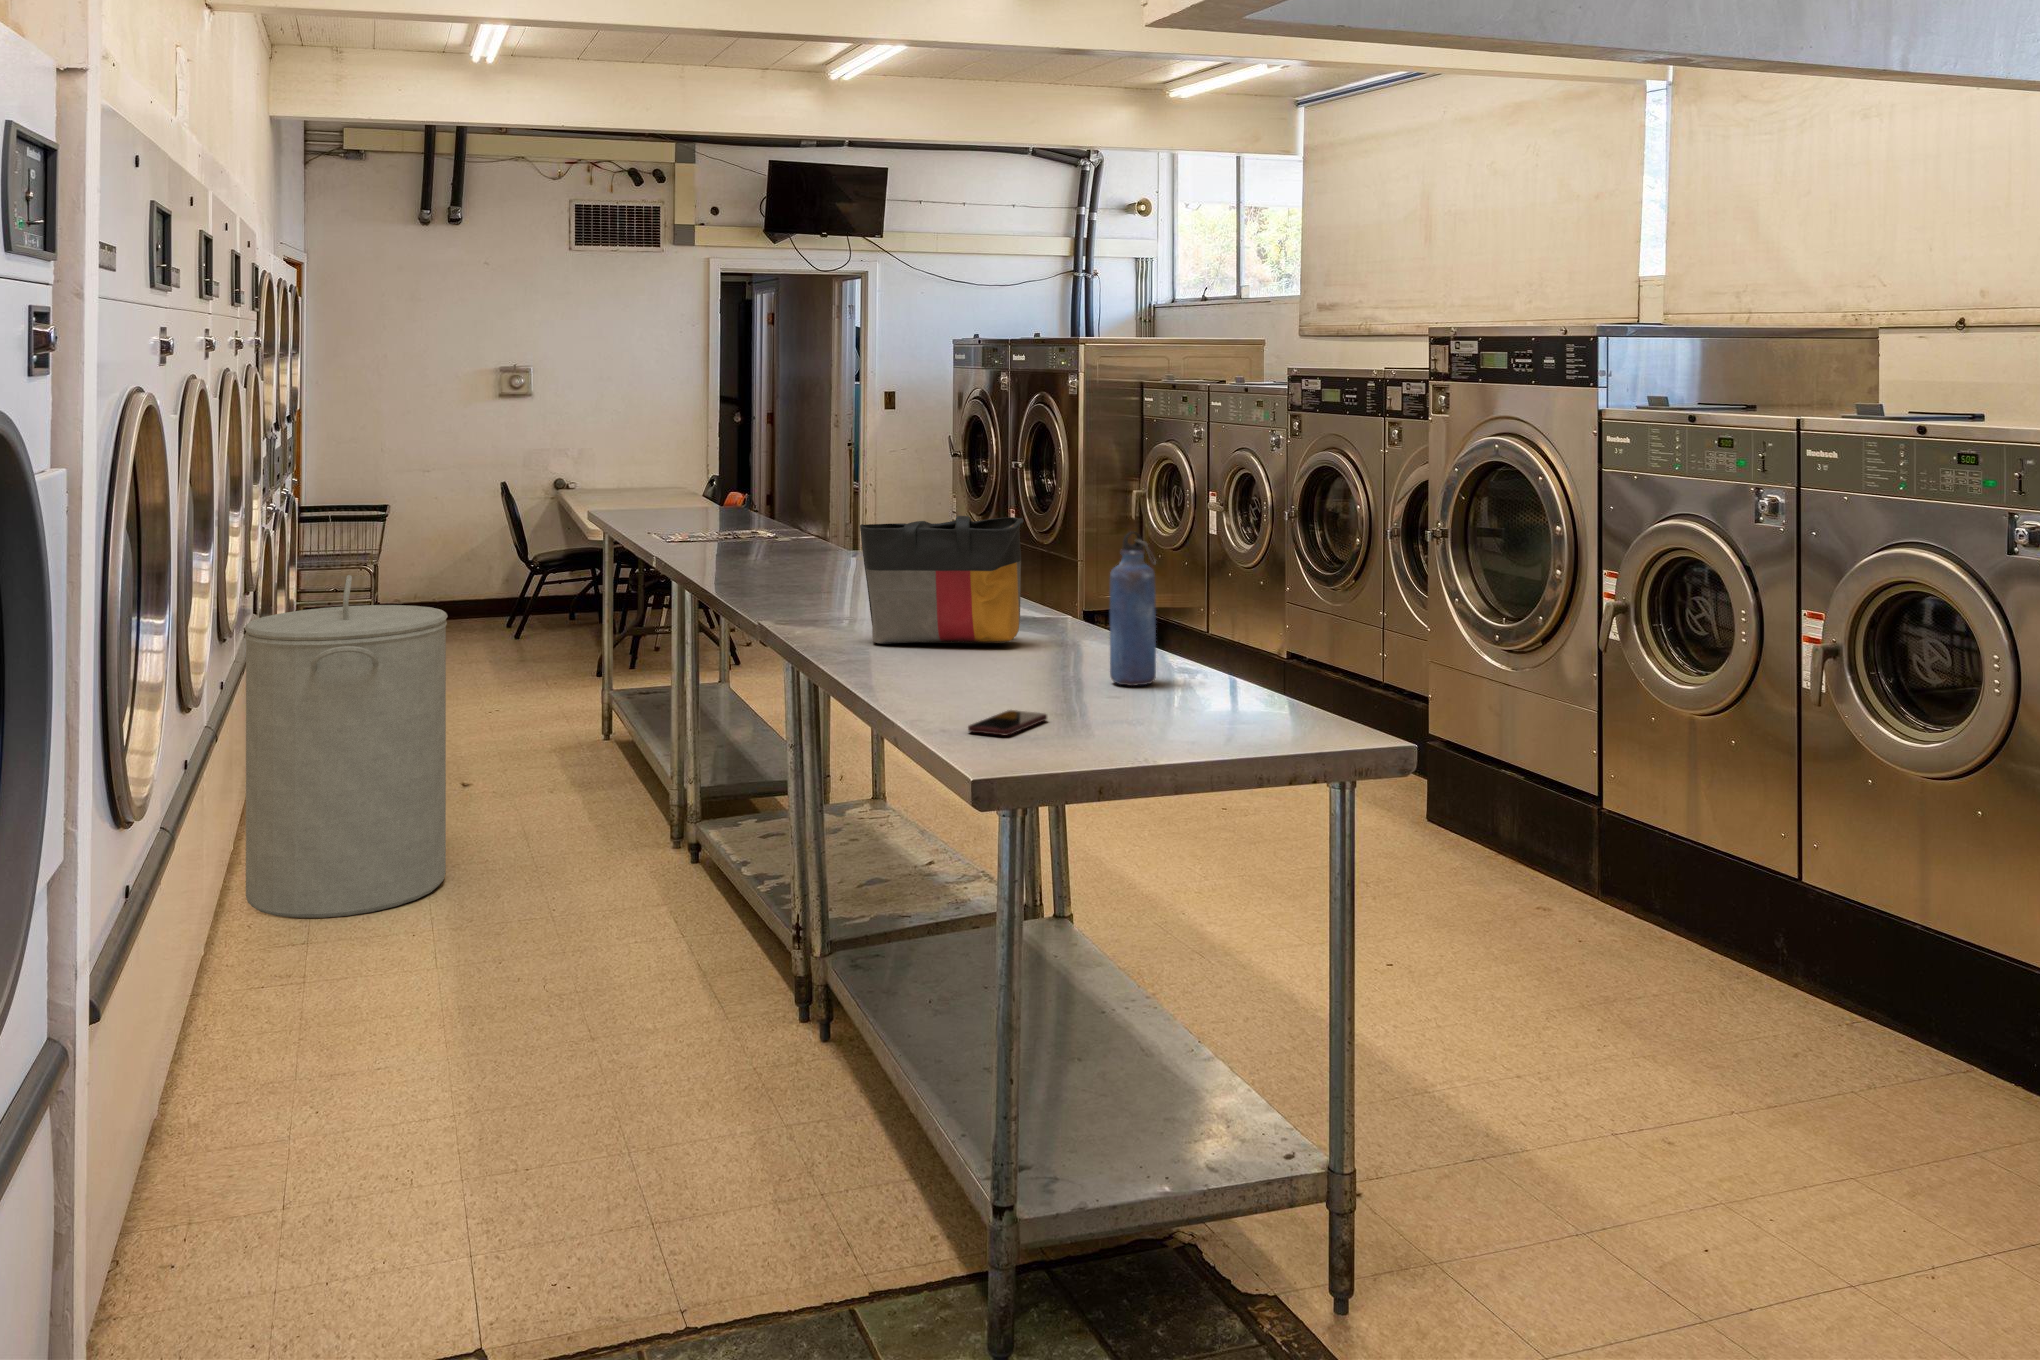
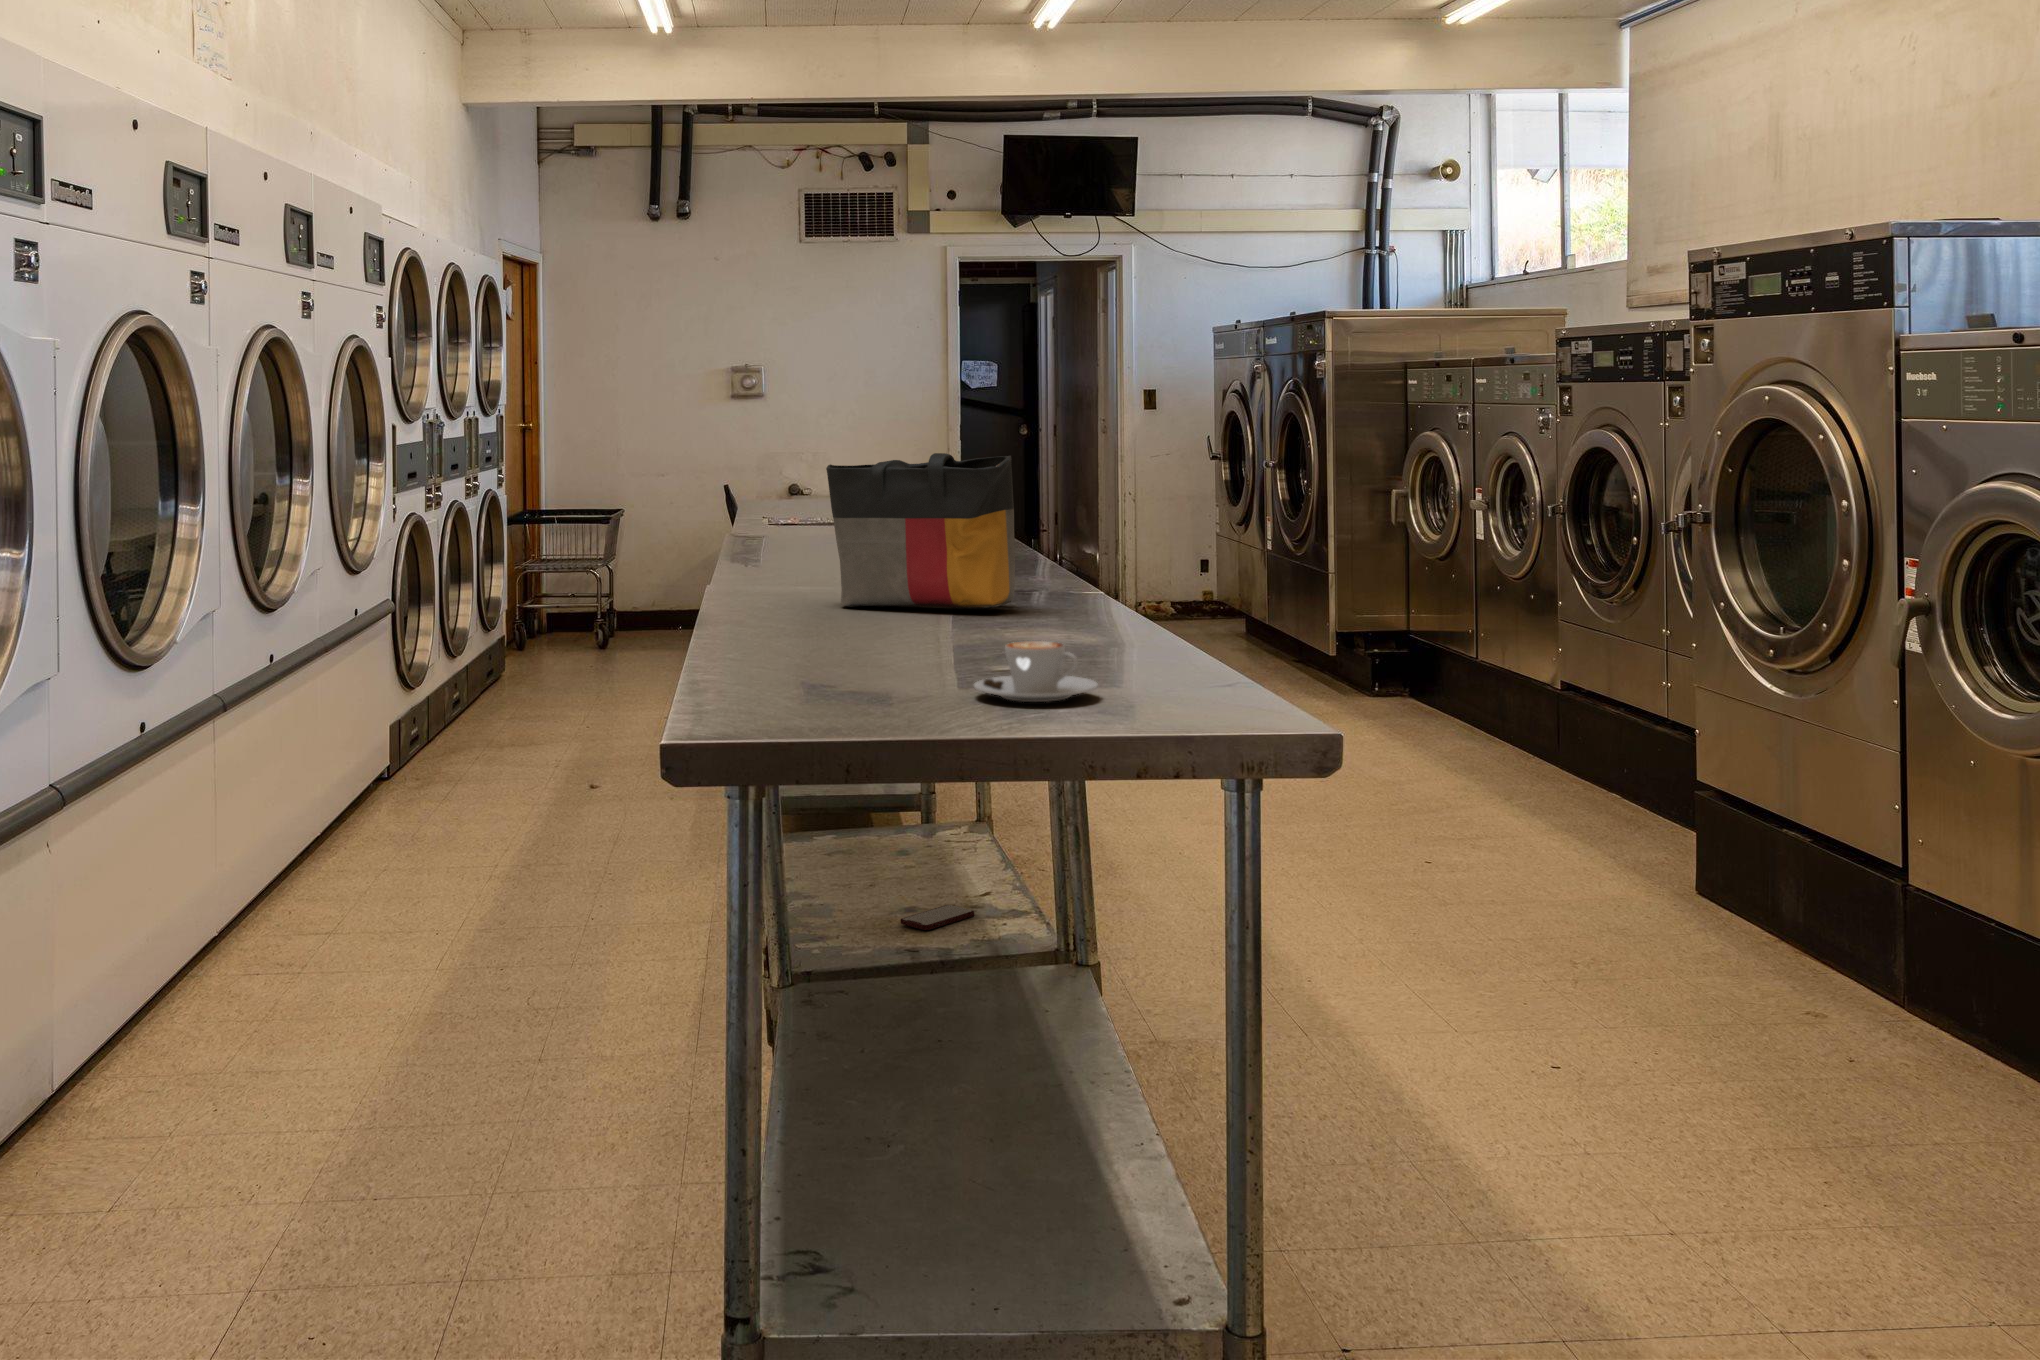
water bottle: present [1110,531,1156,686] -> none [1056,455,1117,650]
laundry hamper: present [244,575,448,918] -> none [311,544,517,906]
coffee cup: none [1117,692,1212,741] -> present [974,641,1098,702]
smartphone: present [968,710,1047,735] -> present [901,905,974,930]

